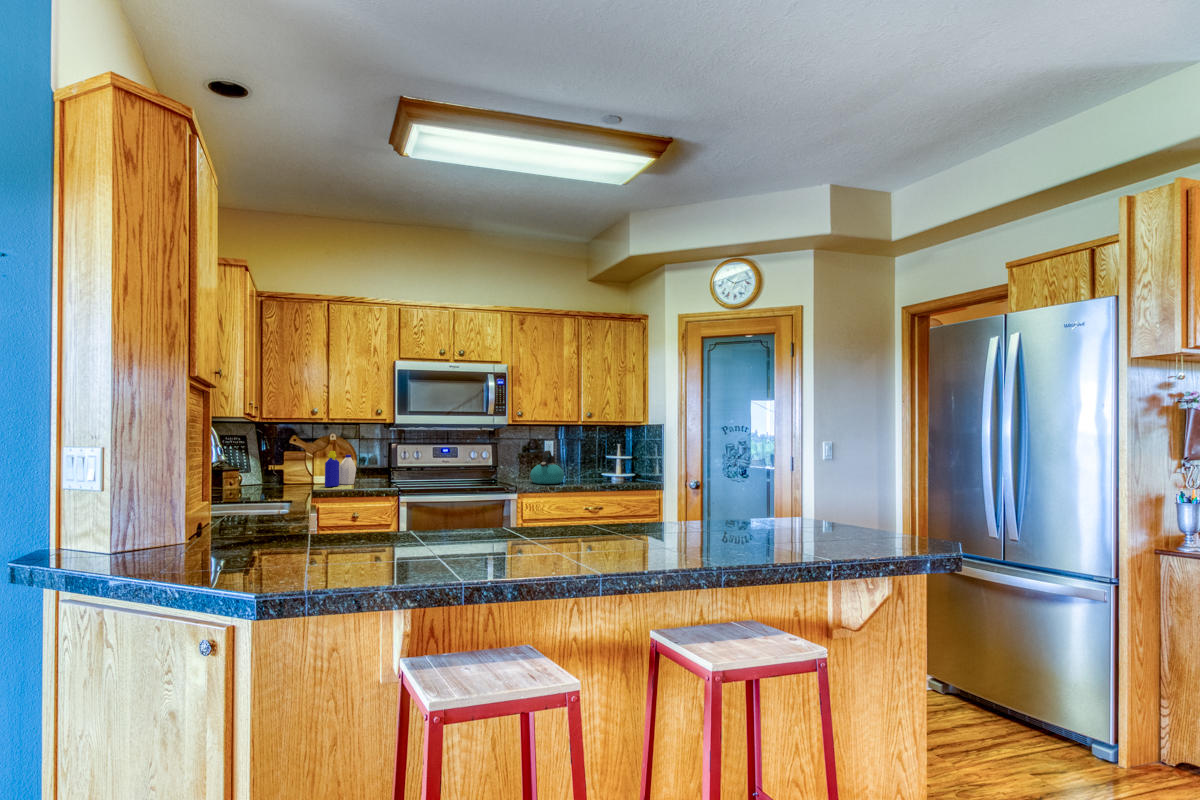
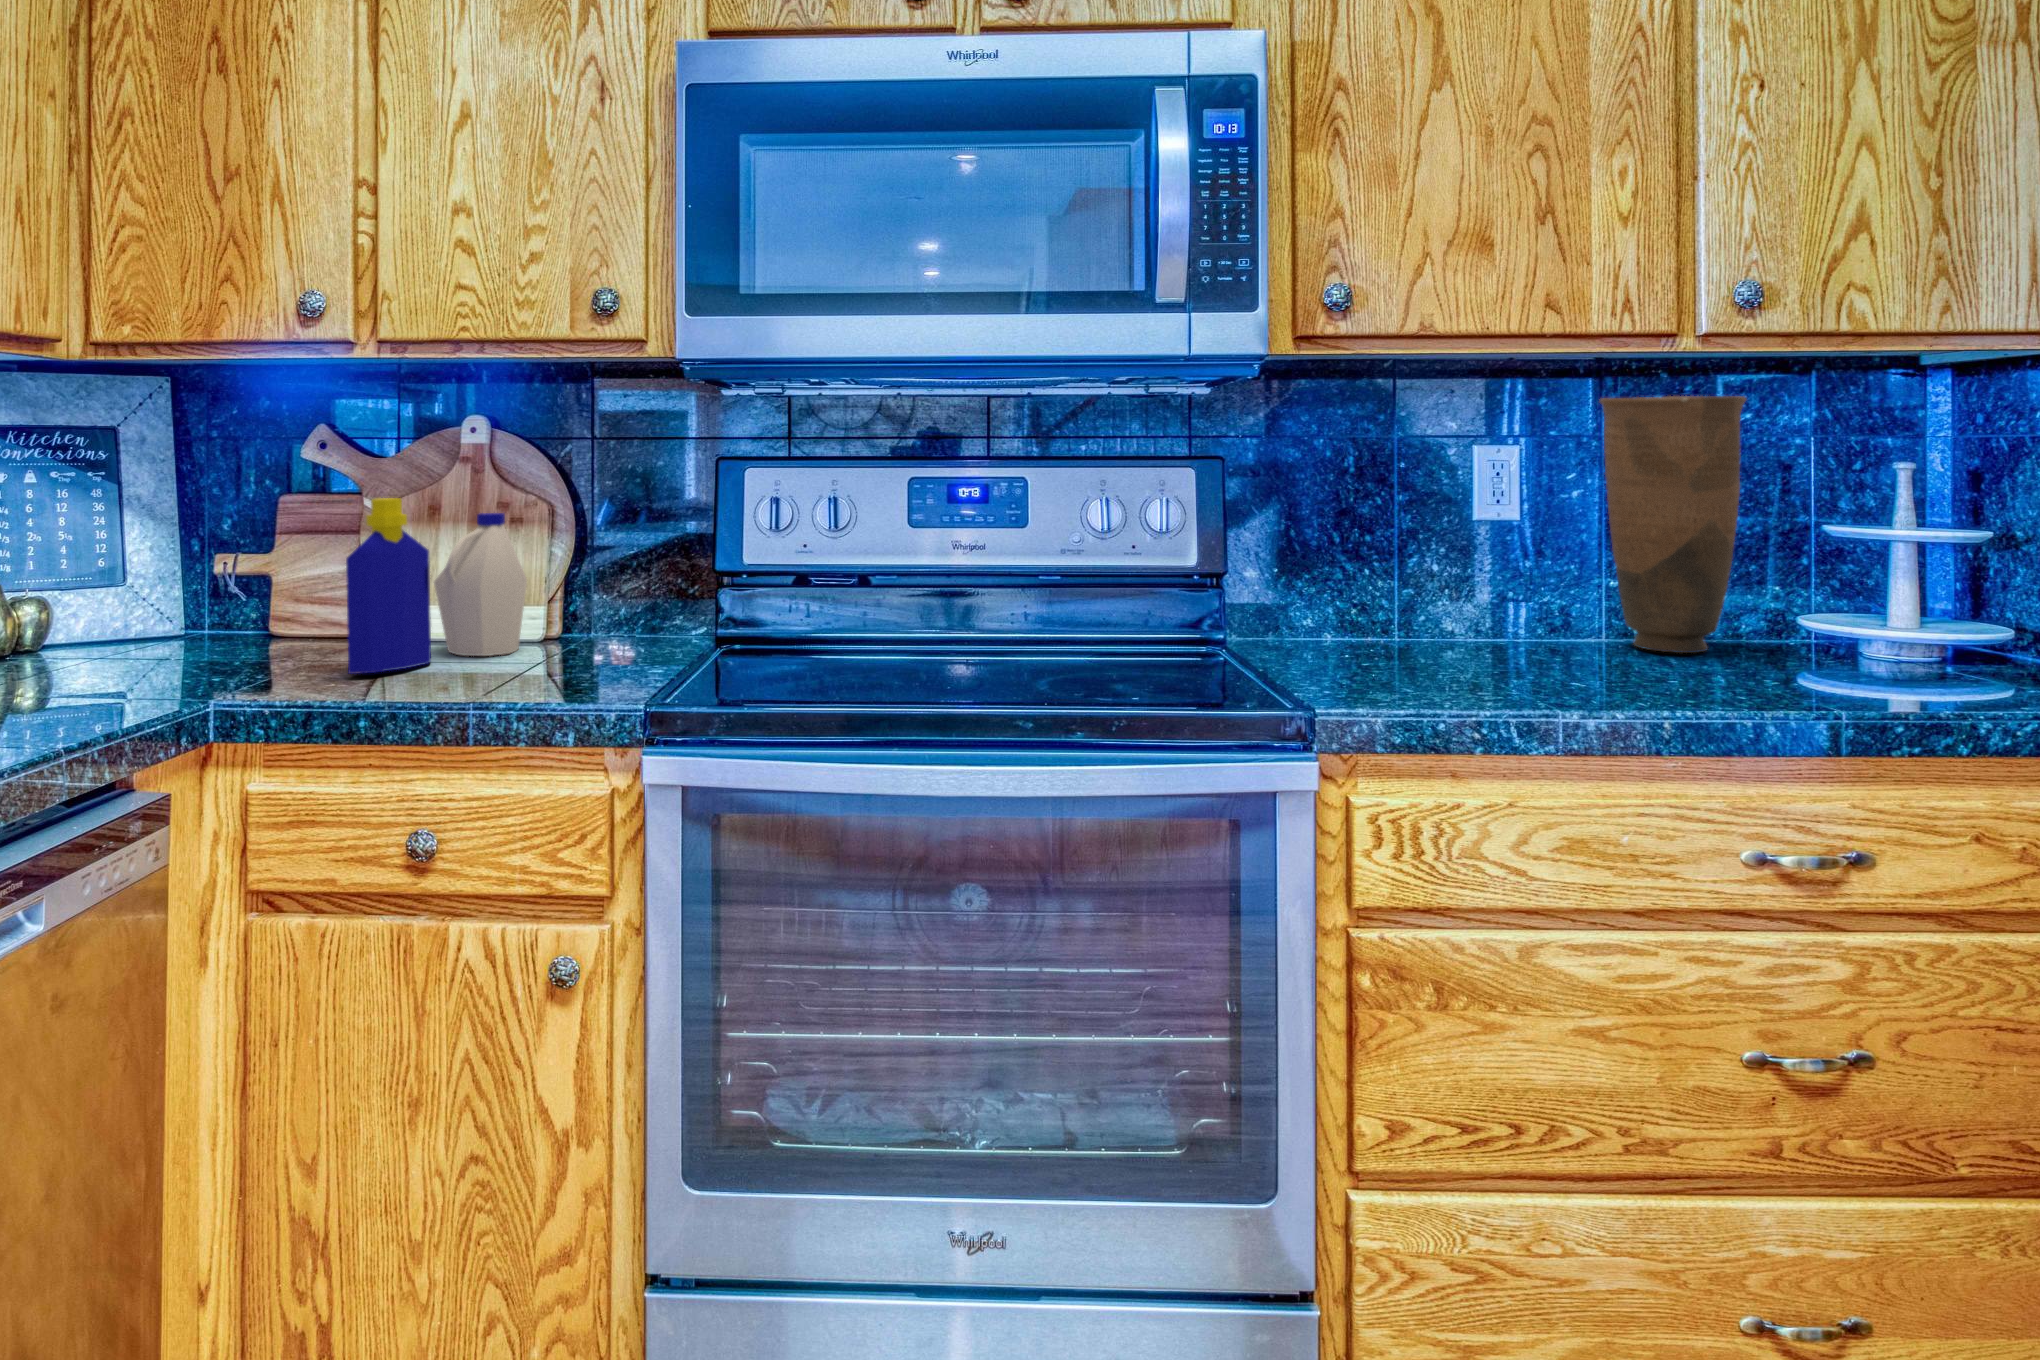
vase: none [567,433,591,479] -> present [1599,396,1746,653]
kettle: present [530,451,564,484] -> none [1397,499,1603,693]

